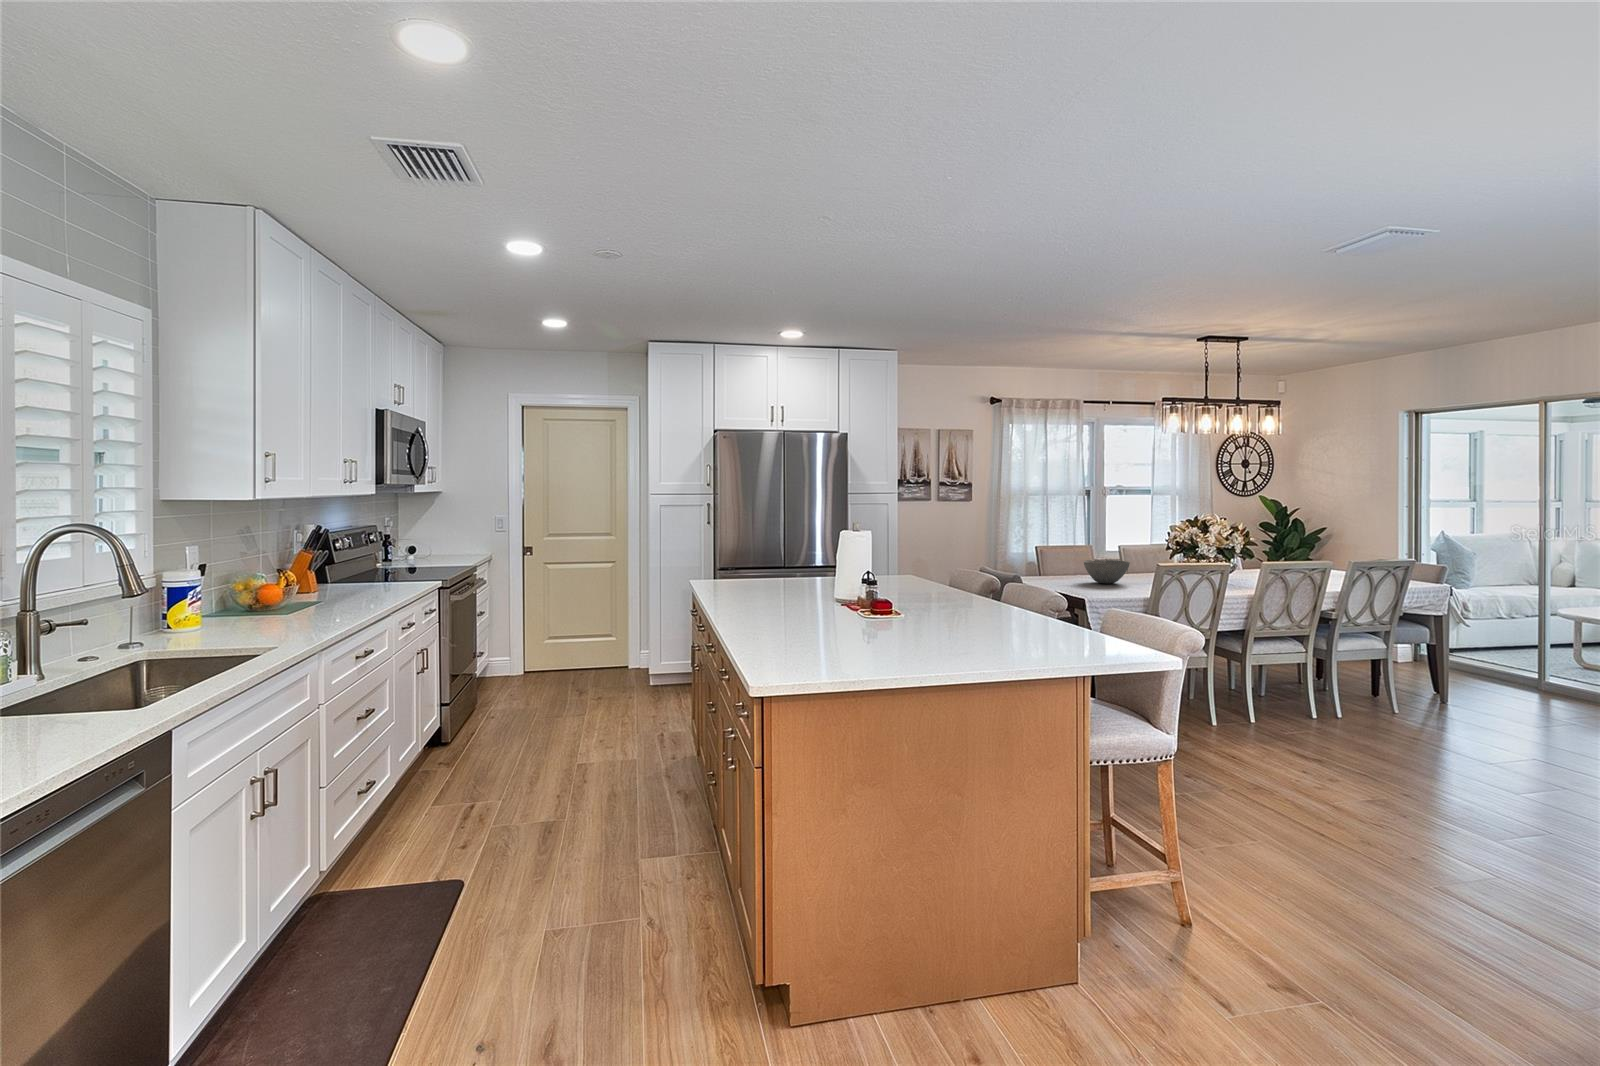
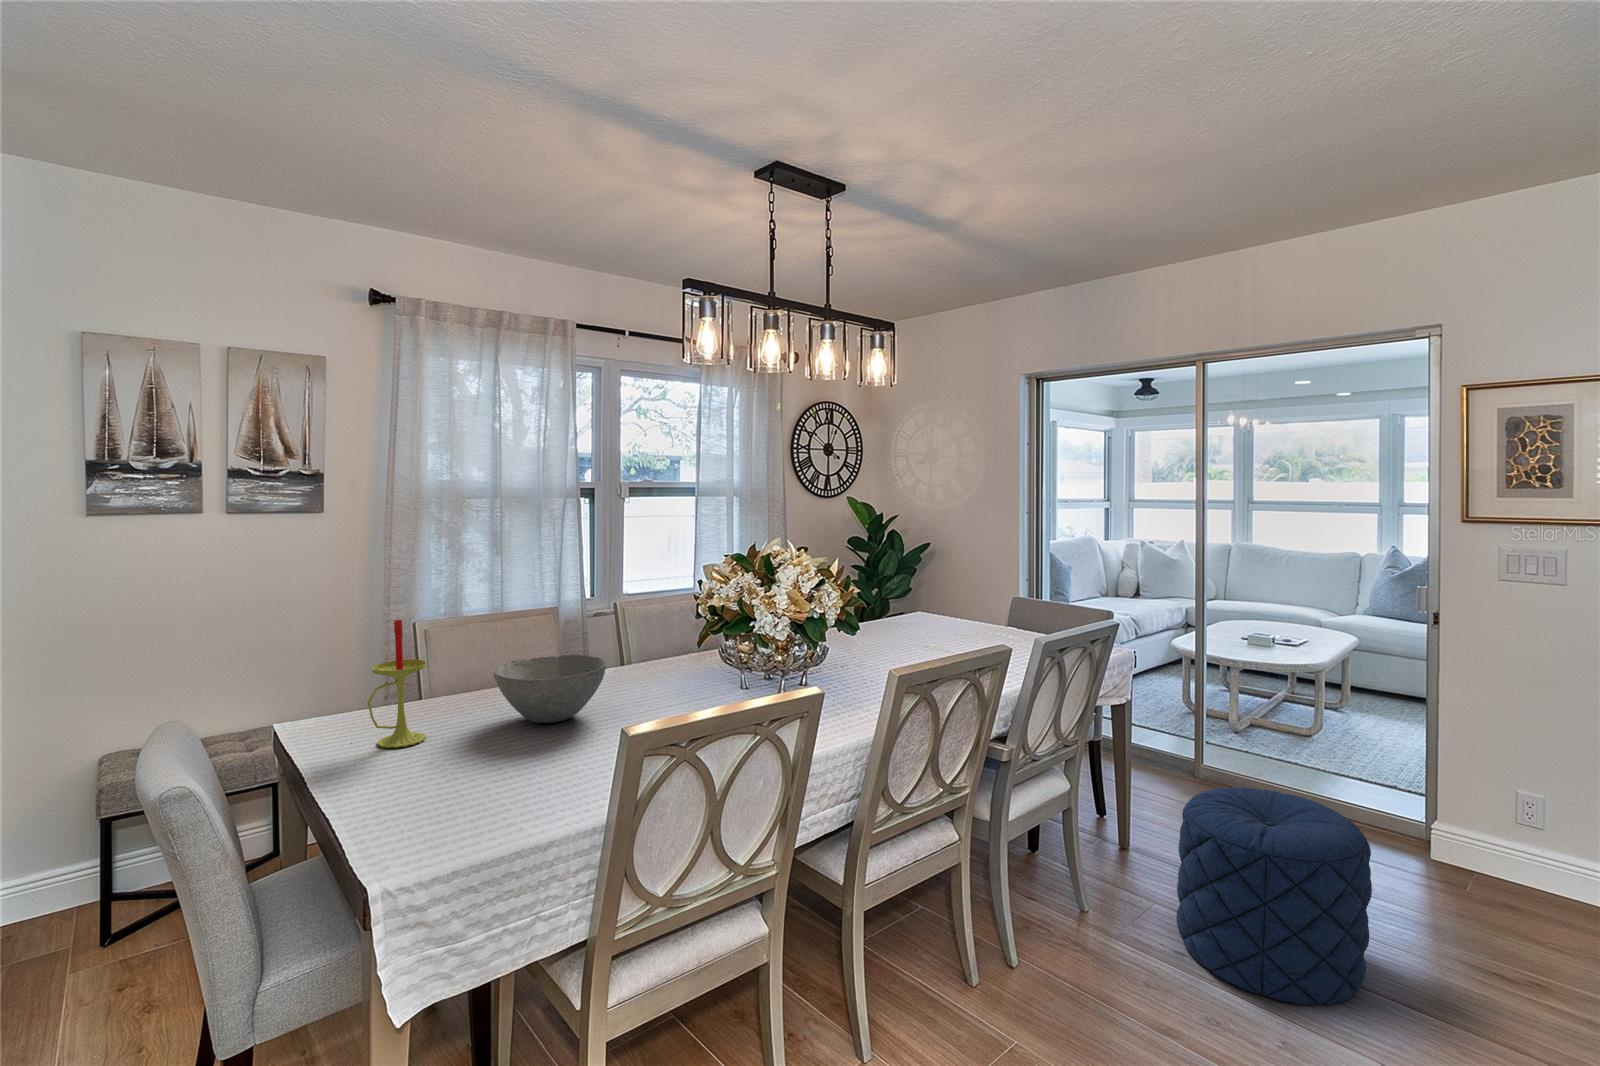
candle: none [1043,537,1062,584] -> present [368,620,427,748]
pouf: none [1442,652,1559,747] -> present [1176,787,1372,1005]

